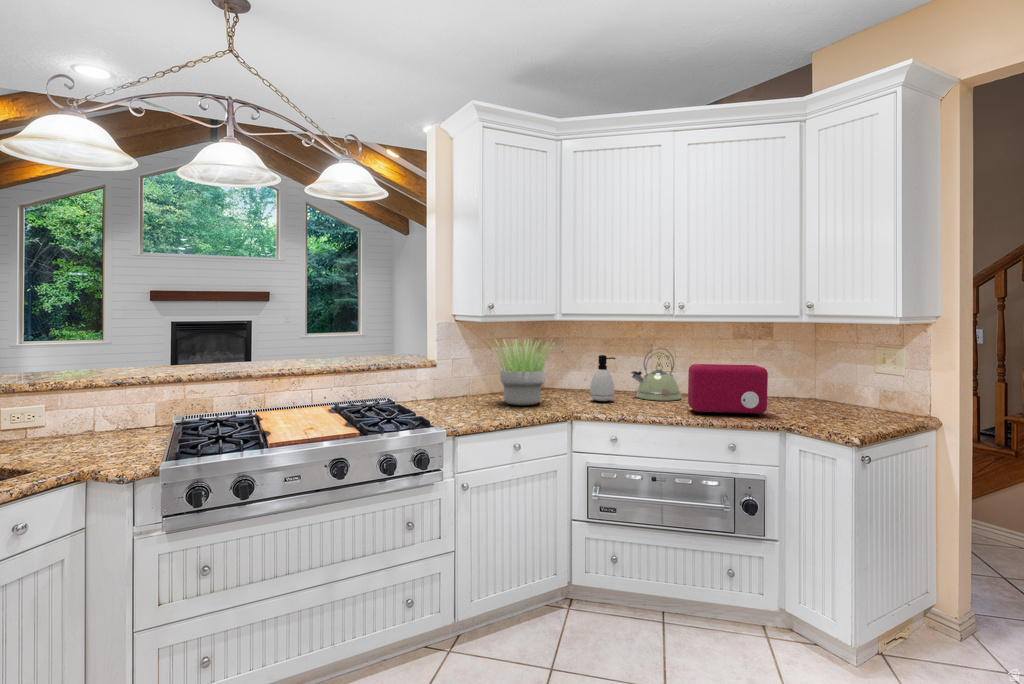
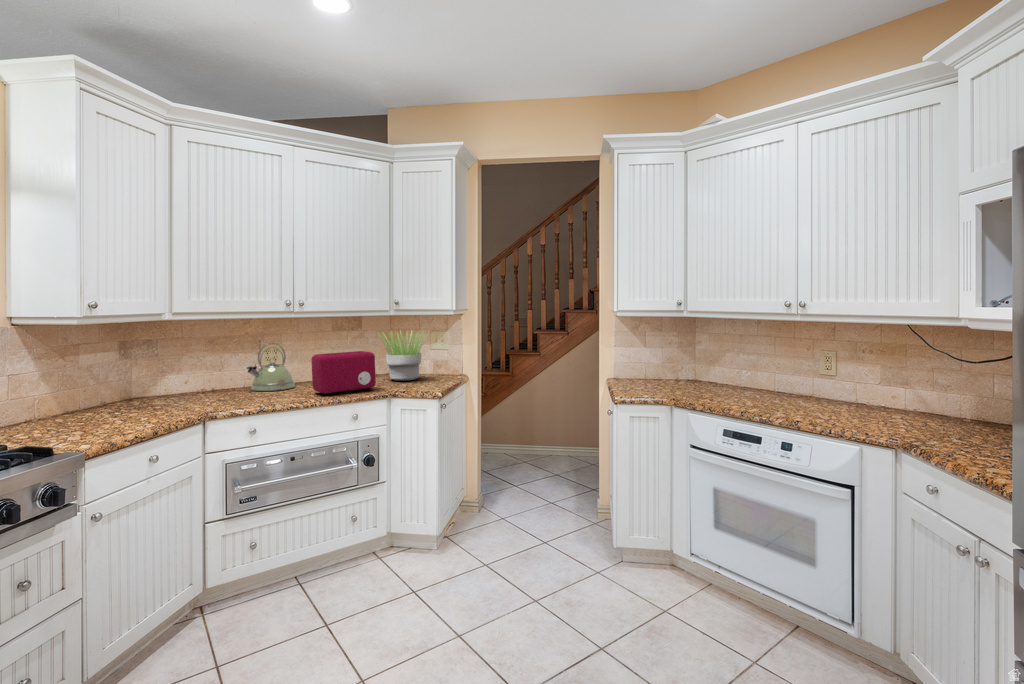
potted plant: present [492,341,550,405] -> present [380,331,429,381]
soap dispenser: present [590,355,615,401] -> none [210,354,238,399]

